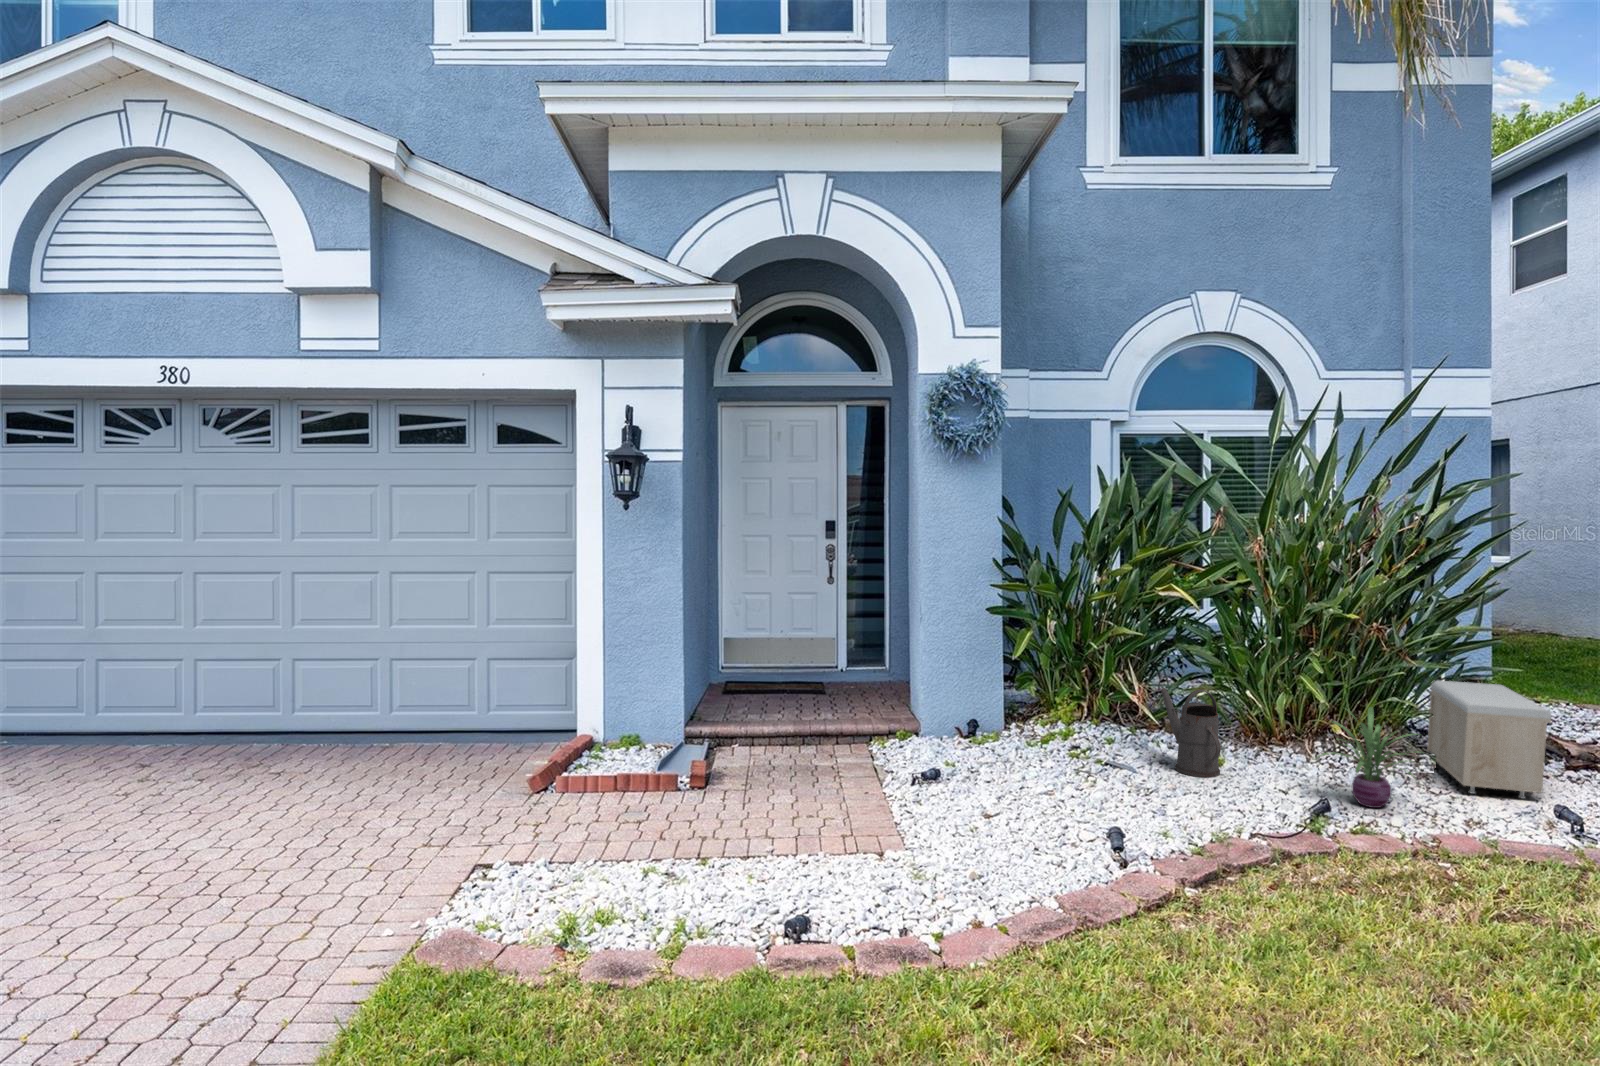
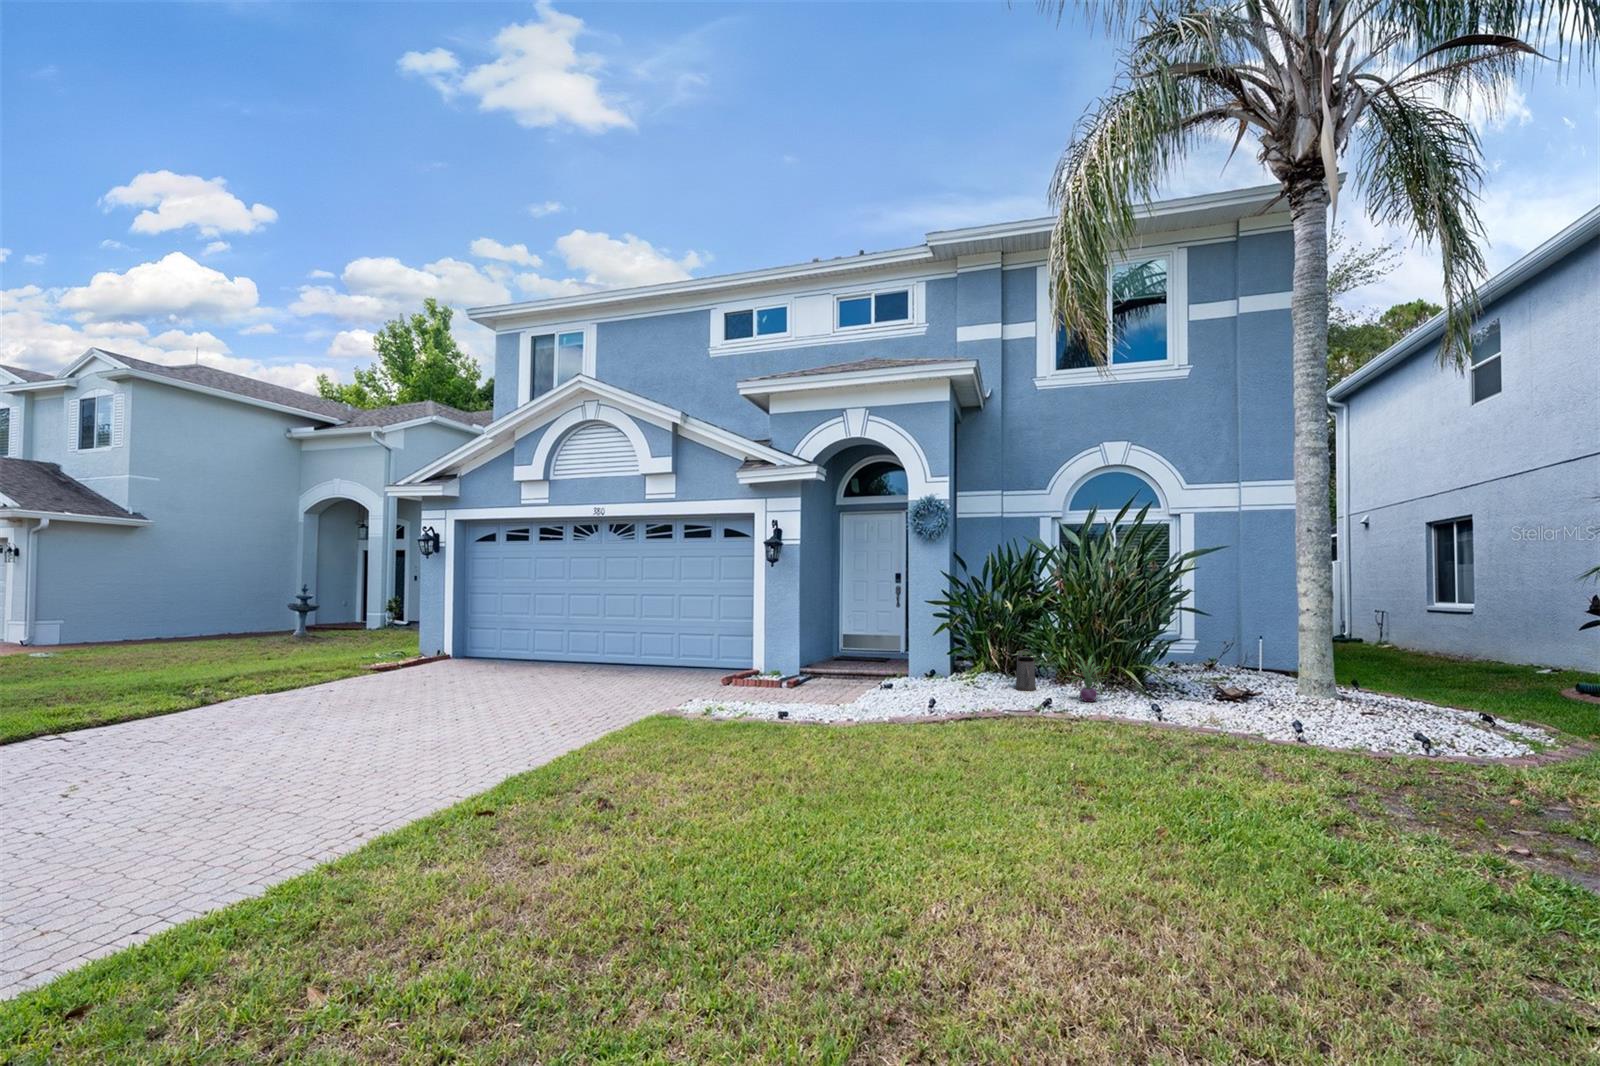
storage bench: present [1427,681,1551,799] -> none [1144,649,1191,703]

